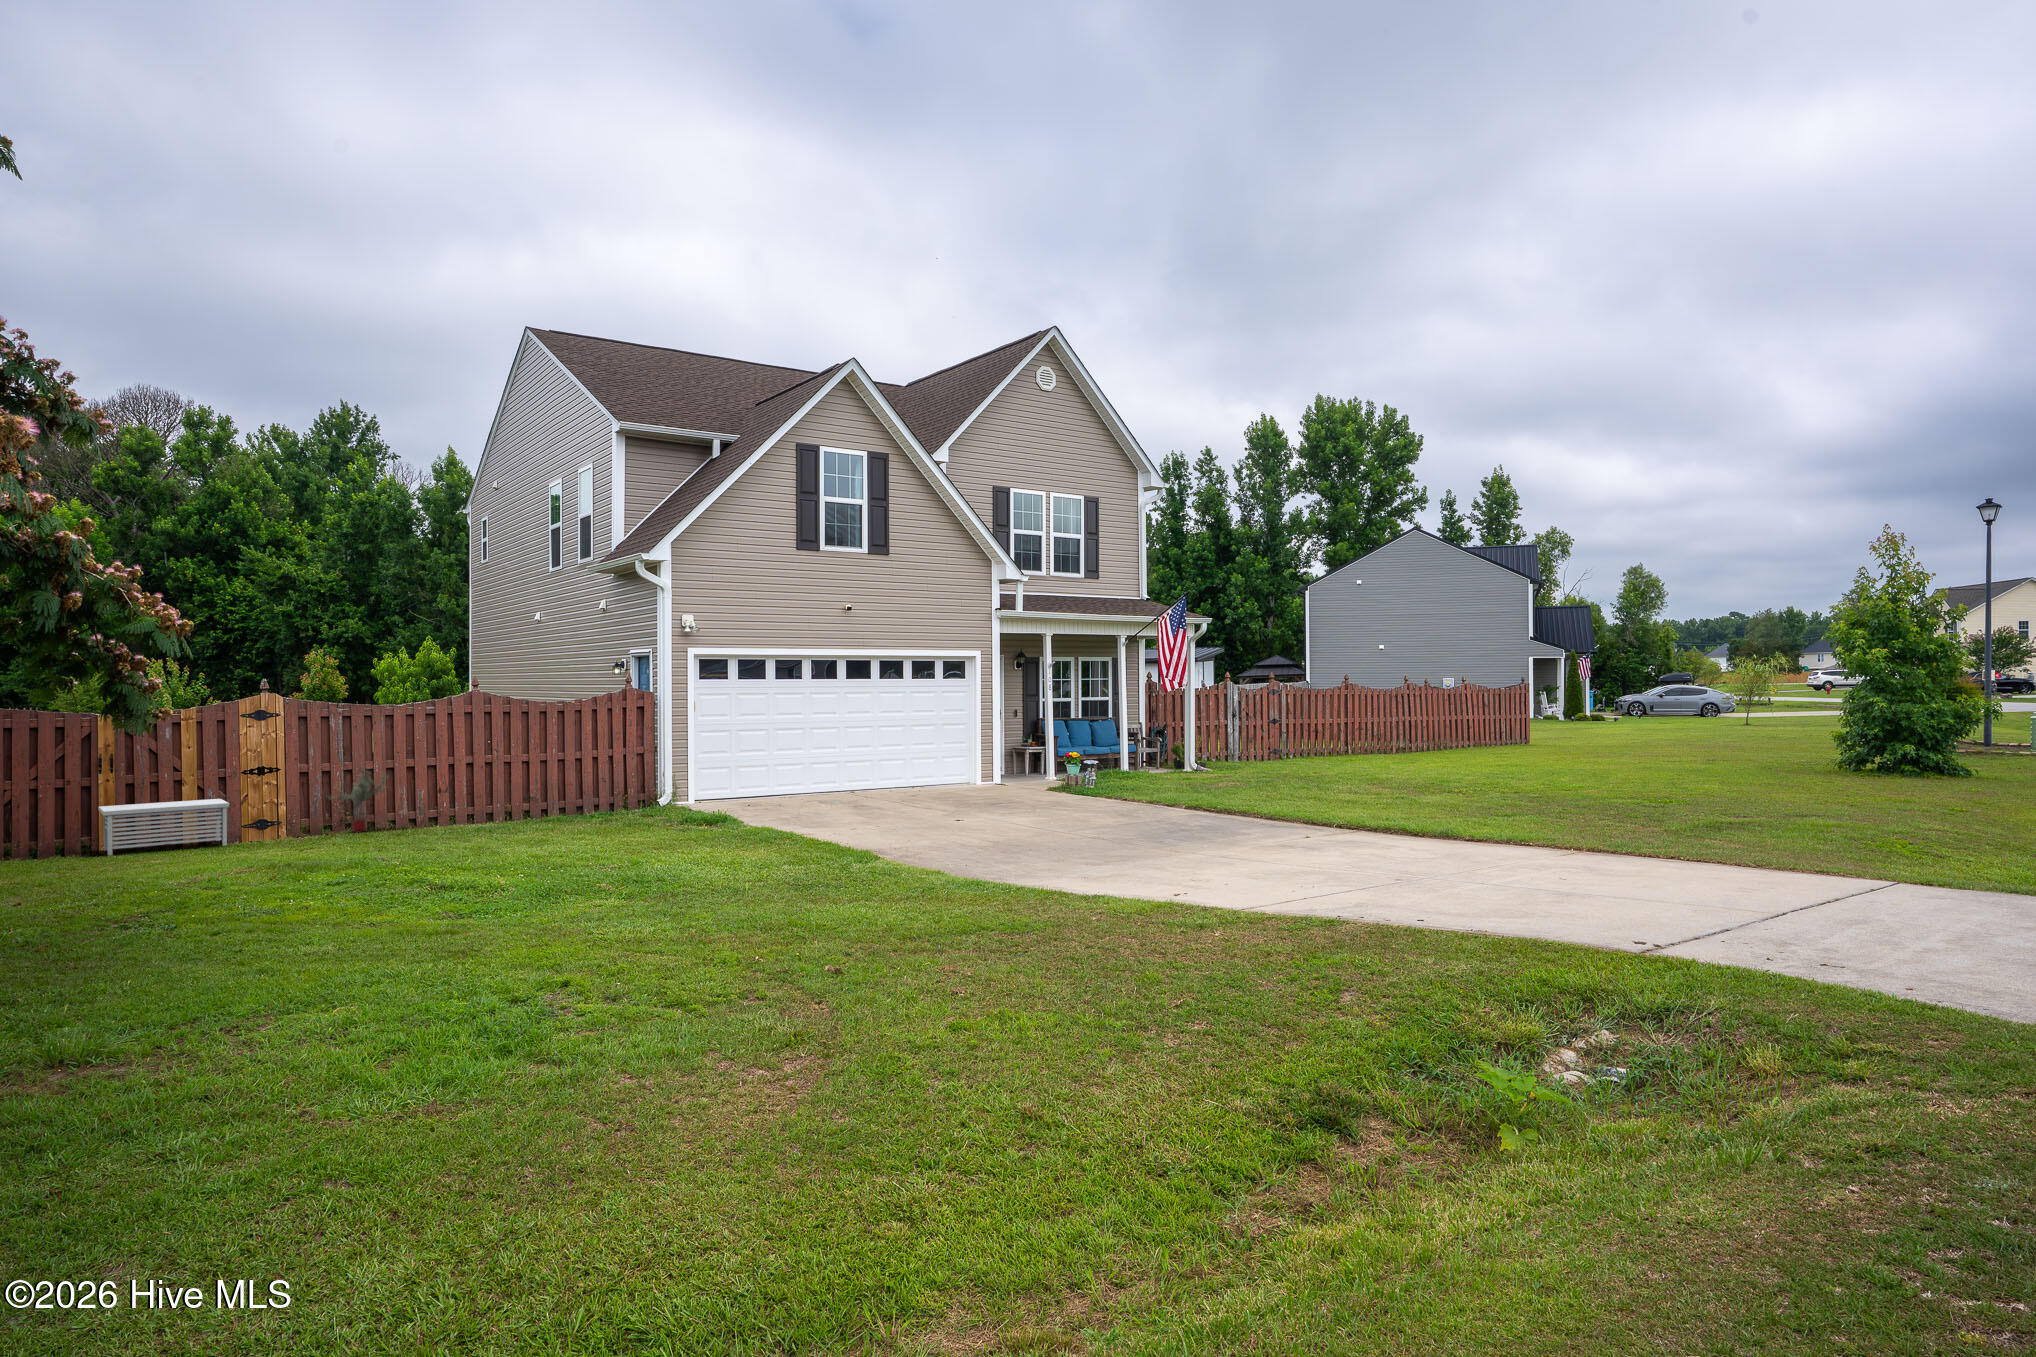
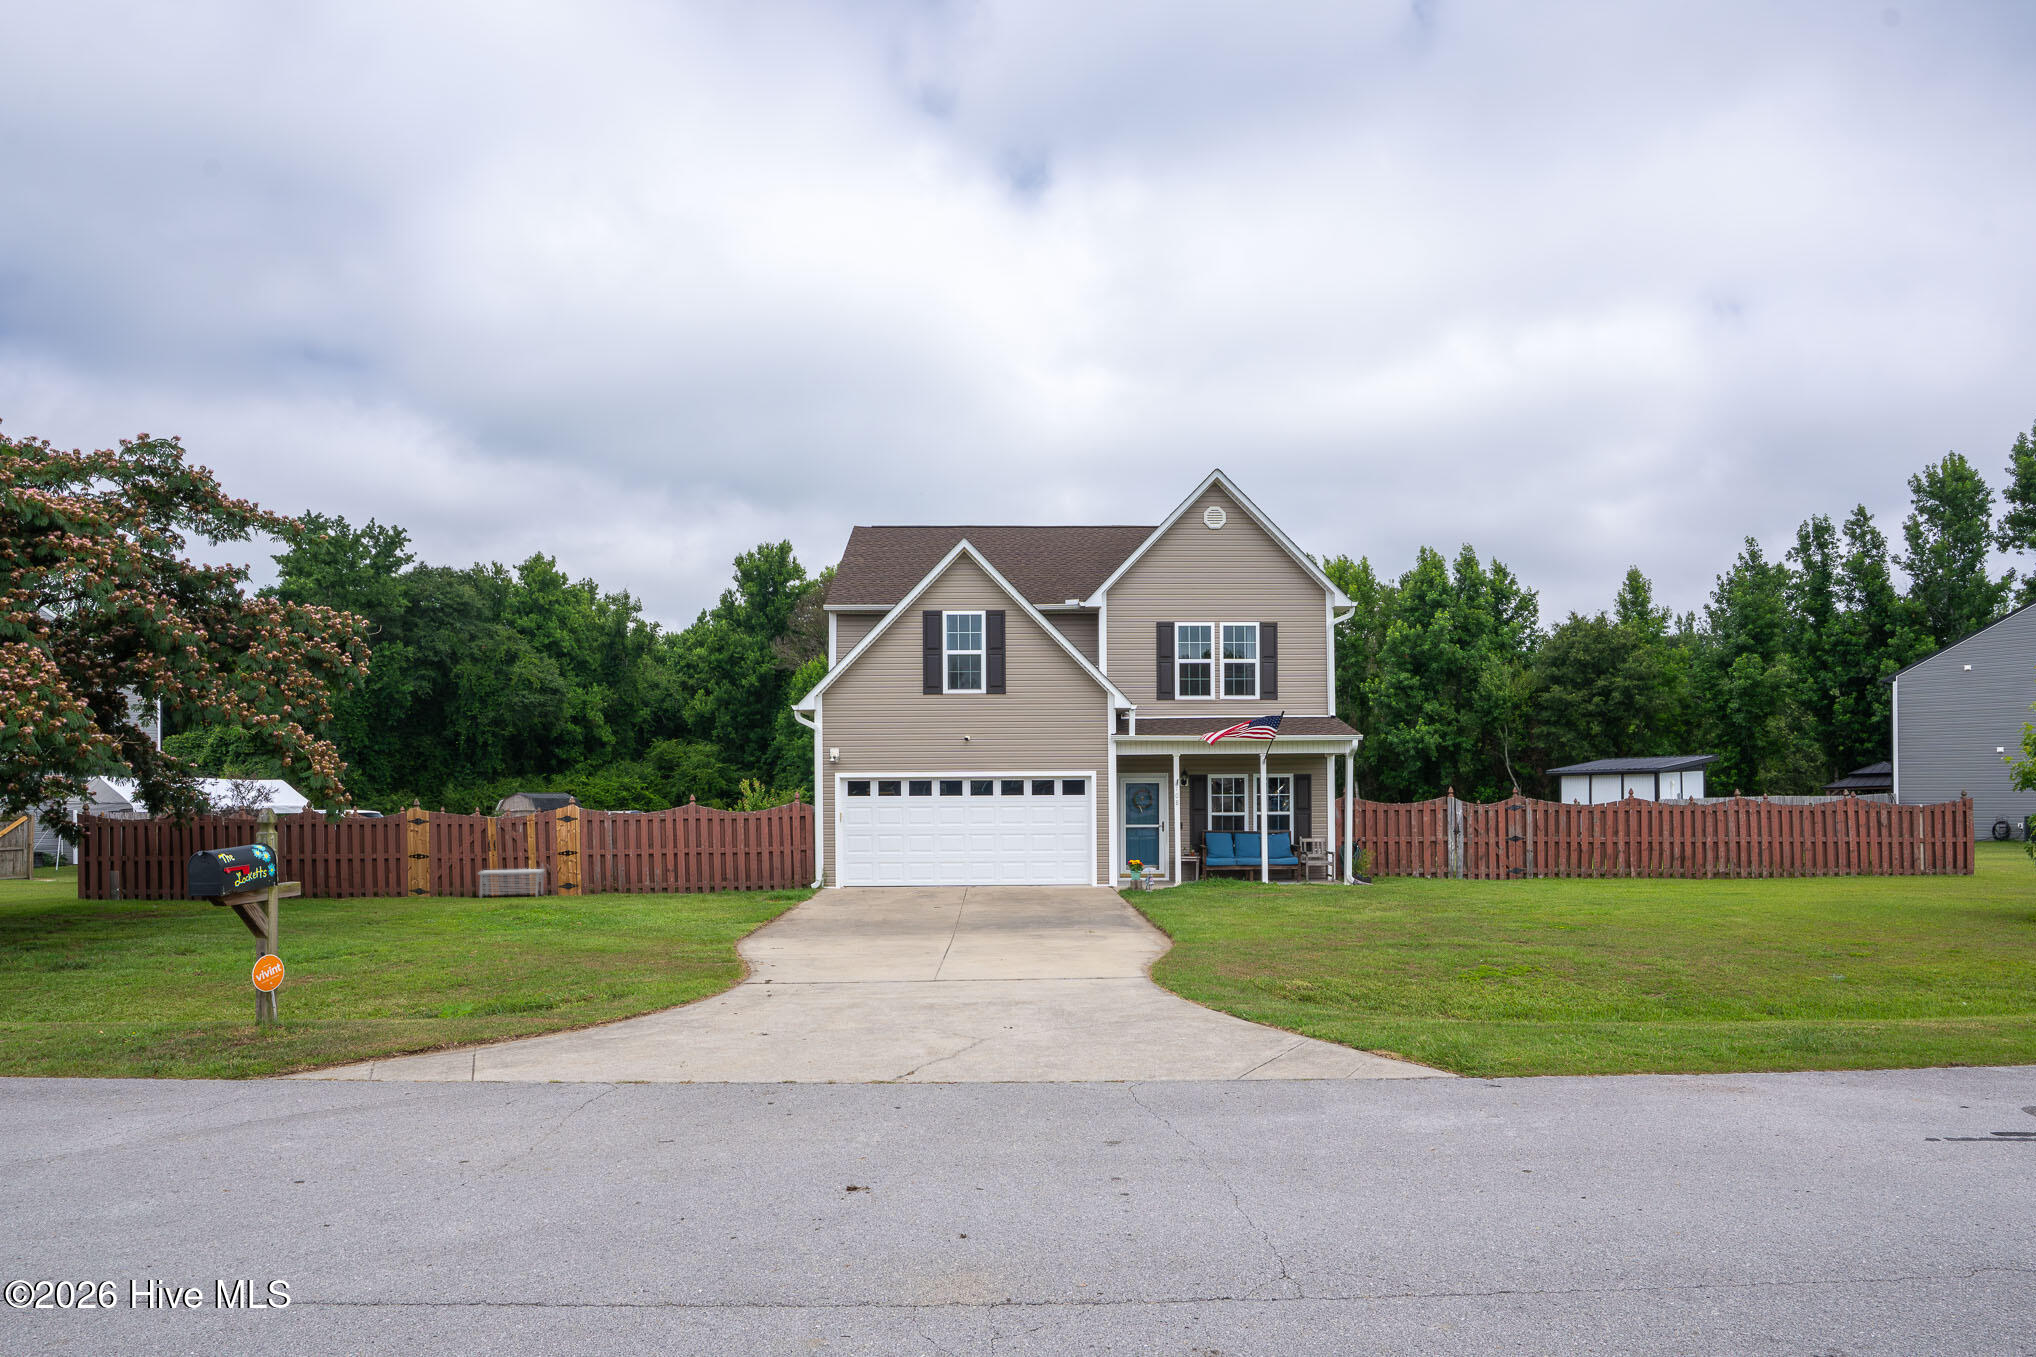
potted tree: present [330,768,388,833] -> none [599,852,633,894]

